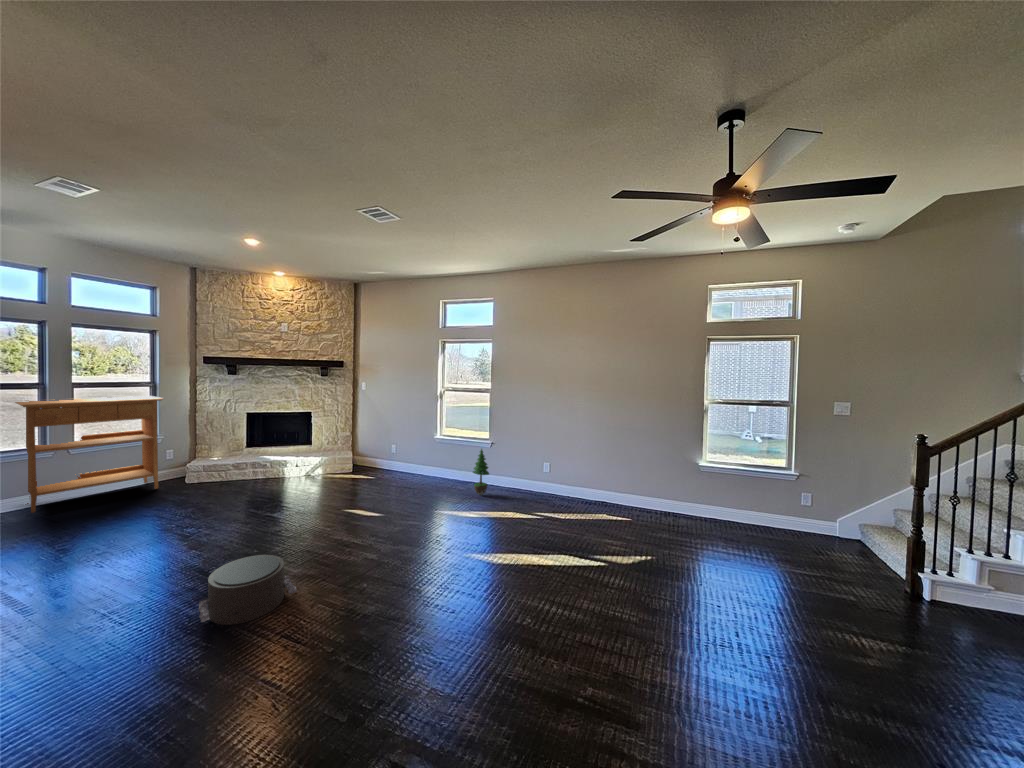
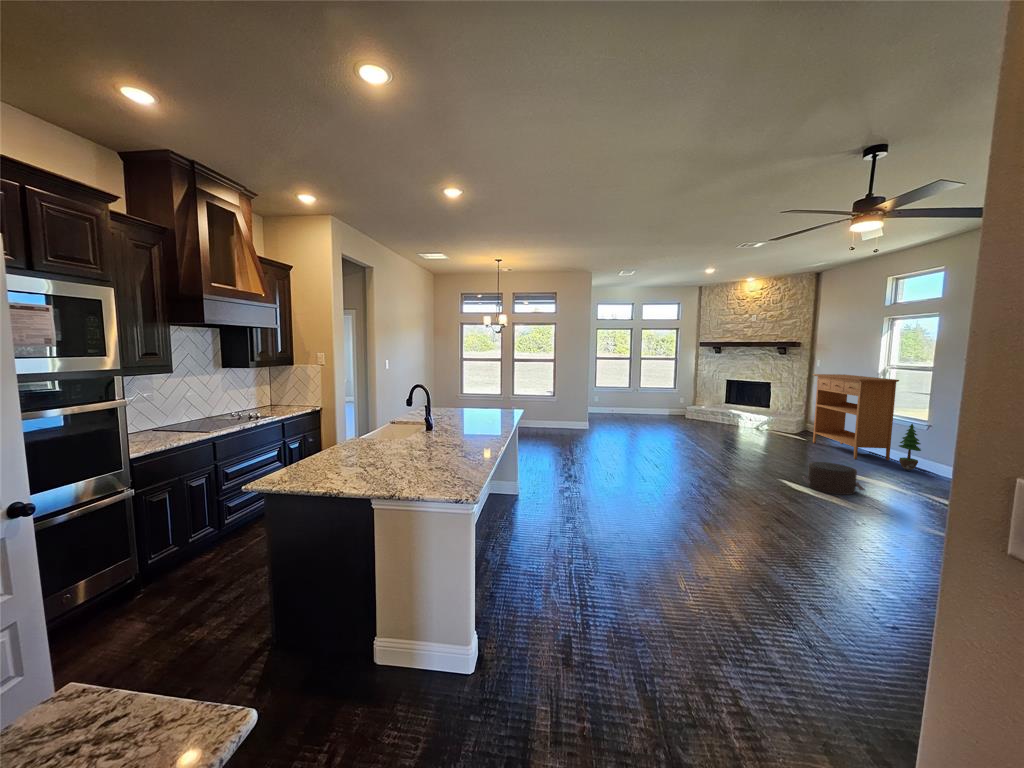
console table: present [15,396,163,513] -> present [813,374,899,460]
pouf: present [199,555,297,625] -> present [802,462,865,495]

